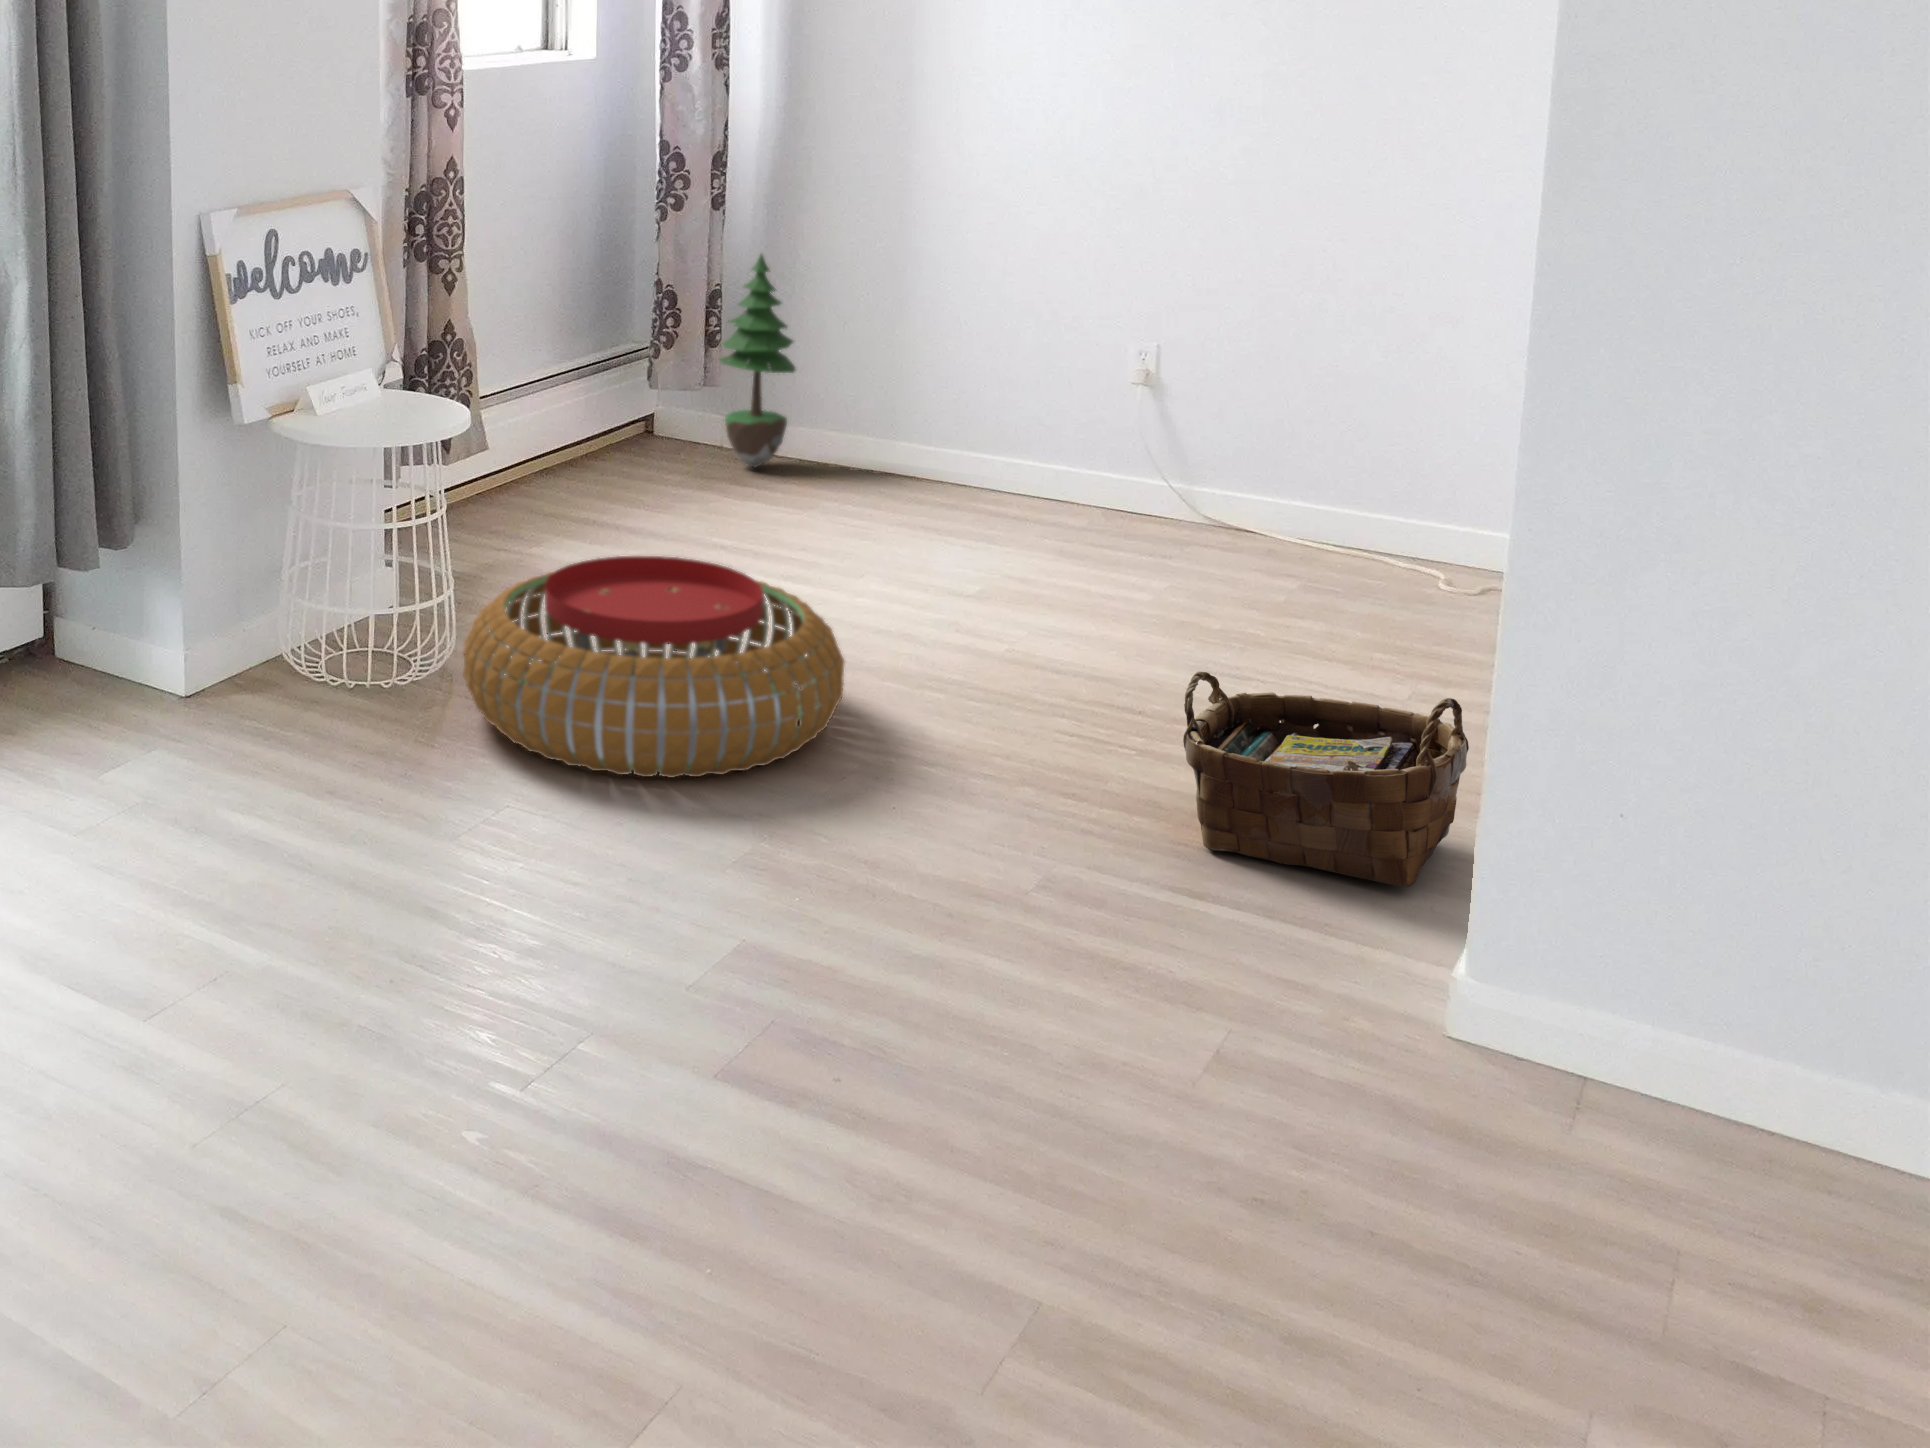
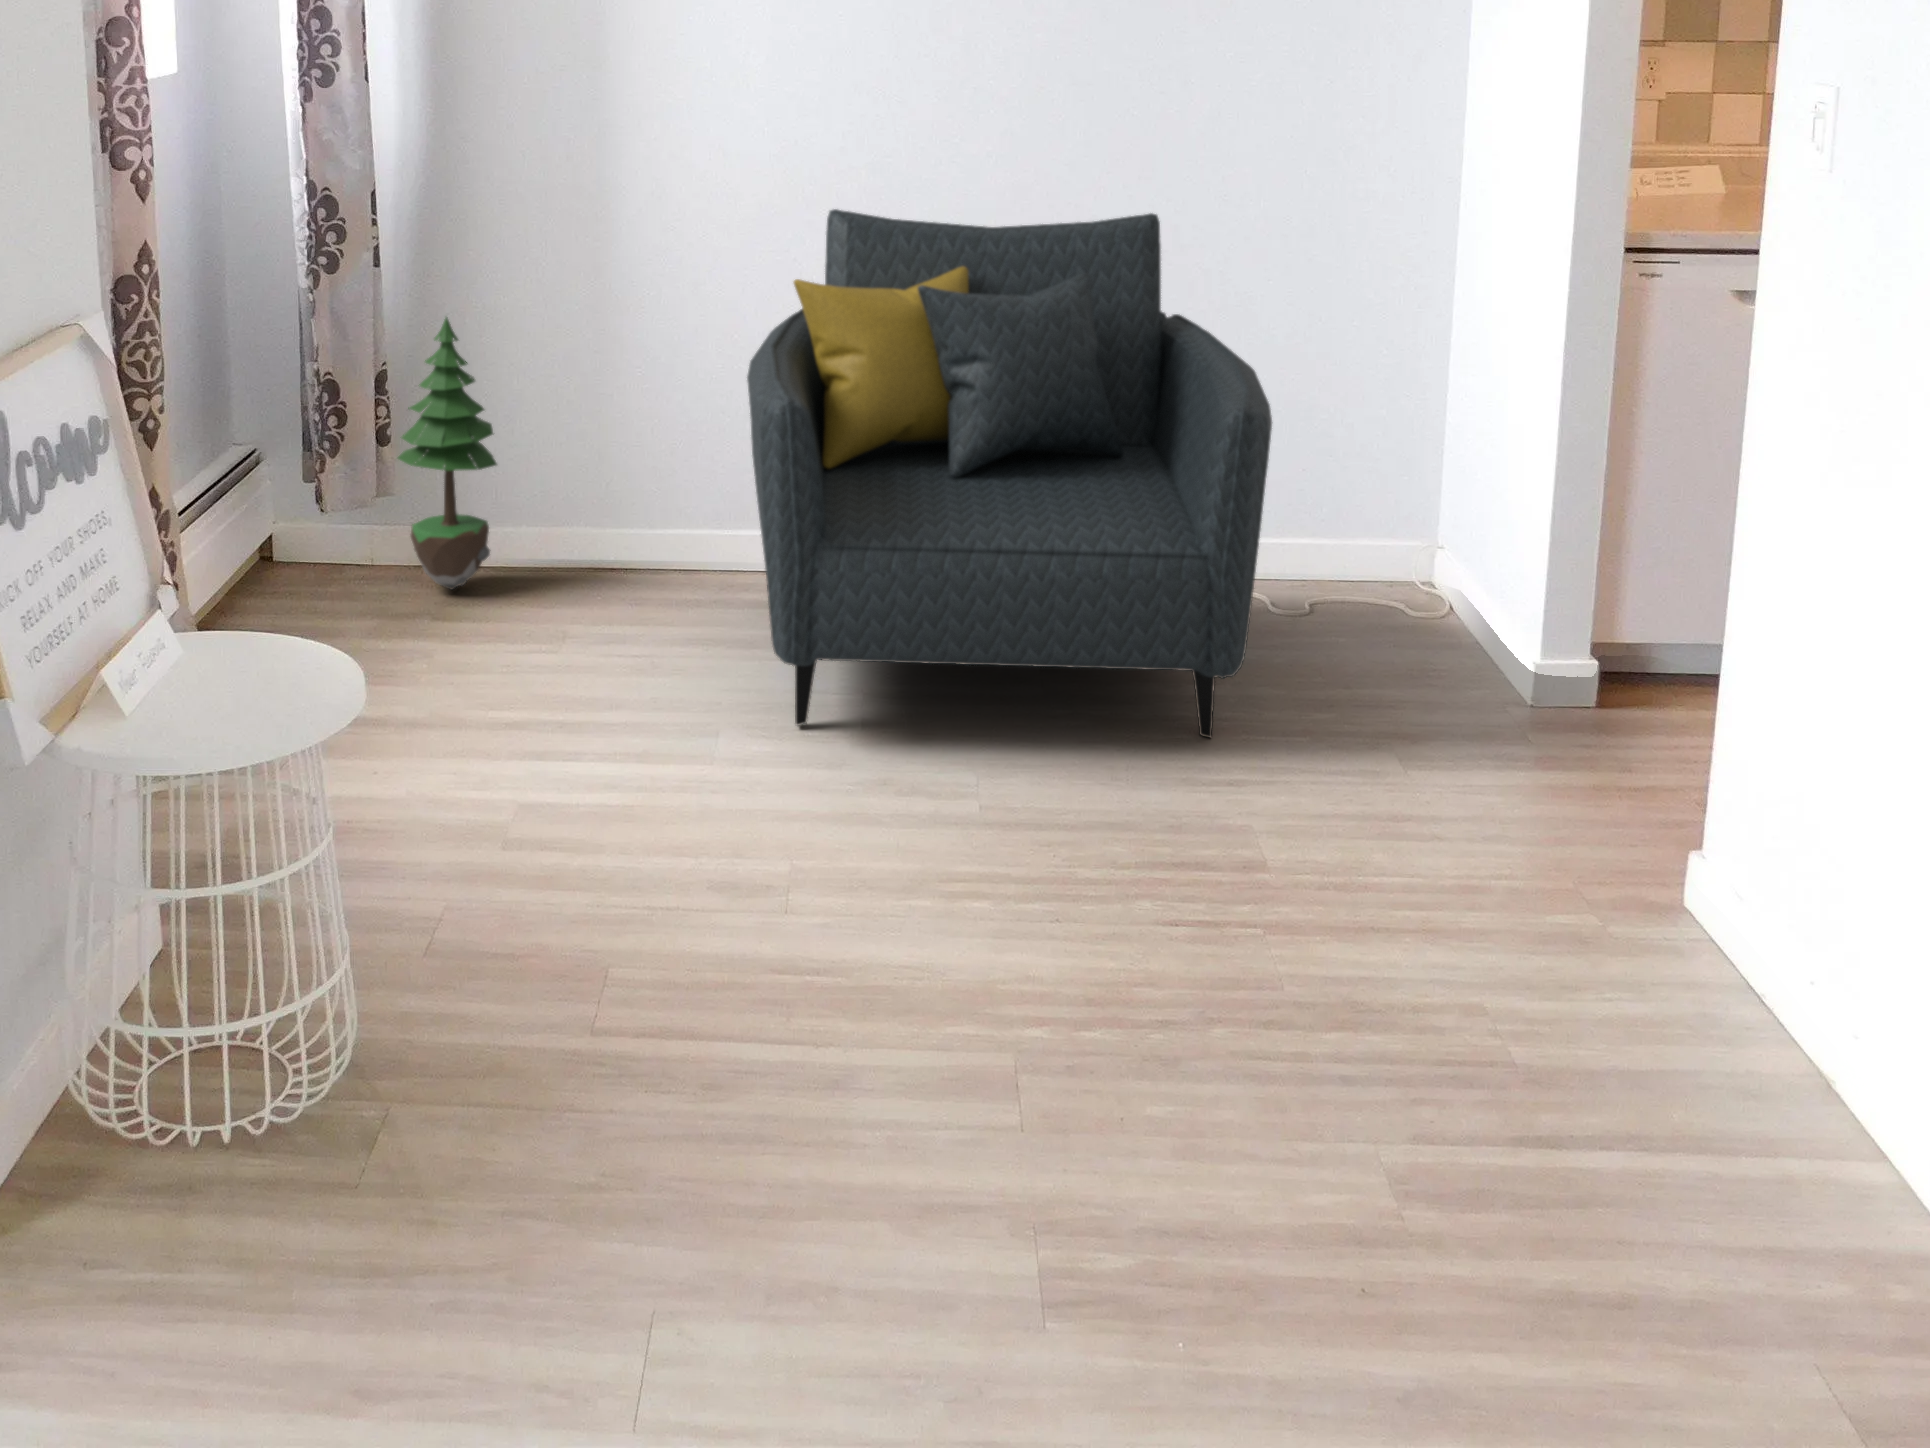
armchair: none [891,186,1387,641] -> present [747,209,1272,738]
pouf: present [463,556,844,778] -> none [428,815,1000,1222]
woven basket: present [1183,672,1469,887] -> none [1448,841,1802,1099]

